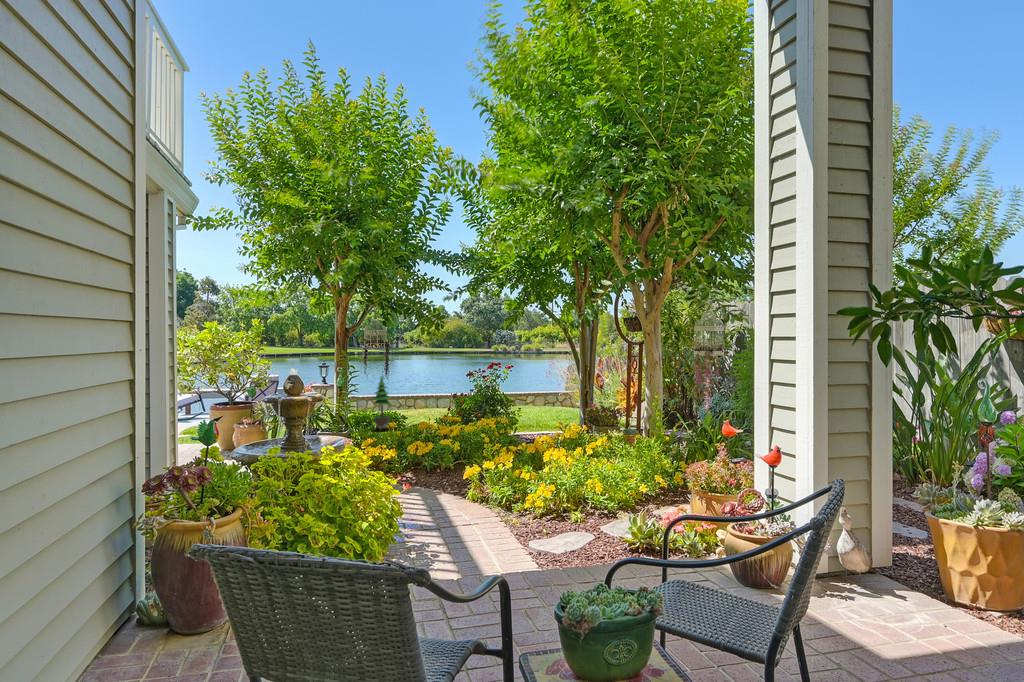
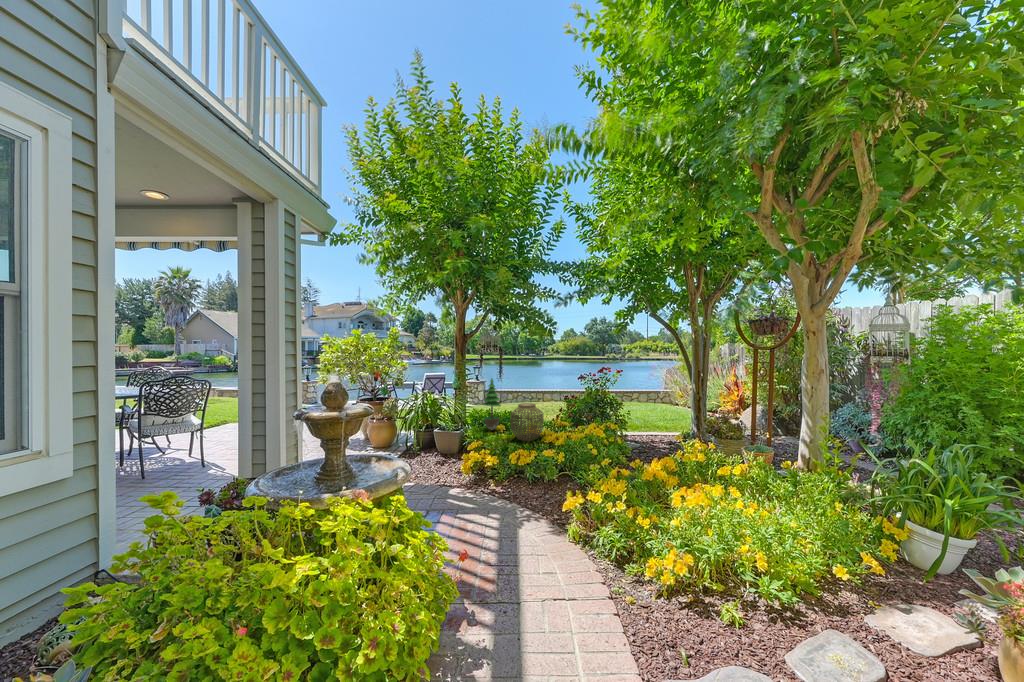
woven basket: none [405,399,438,435] -> present [511,403,544,441]

